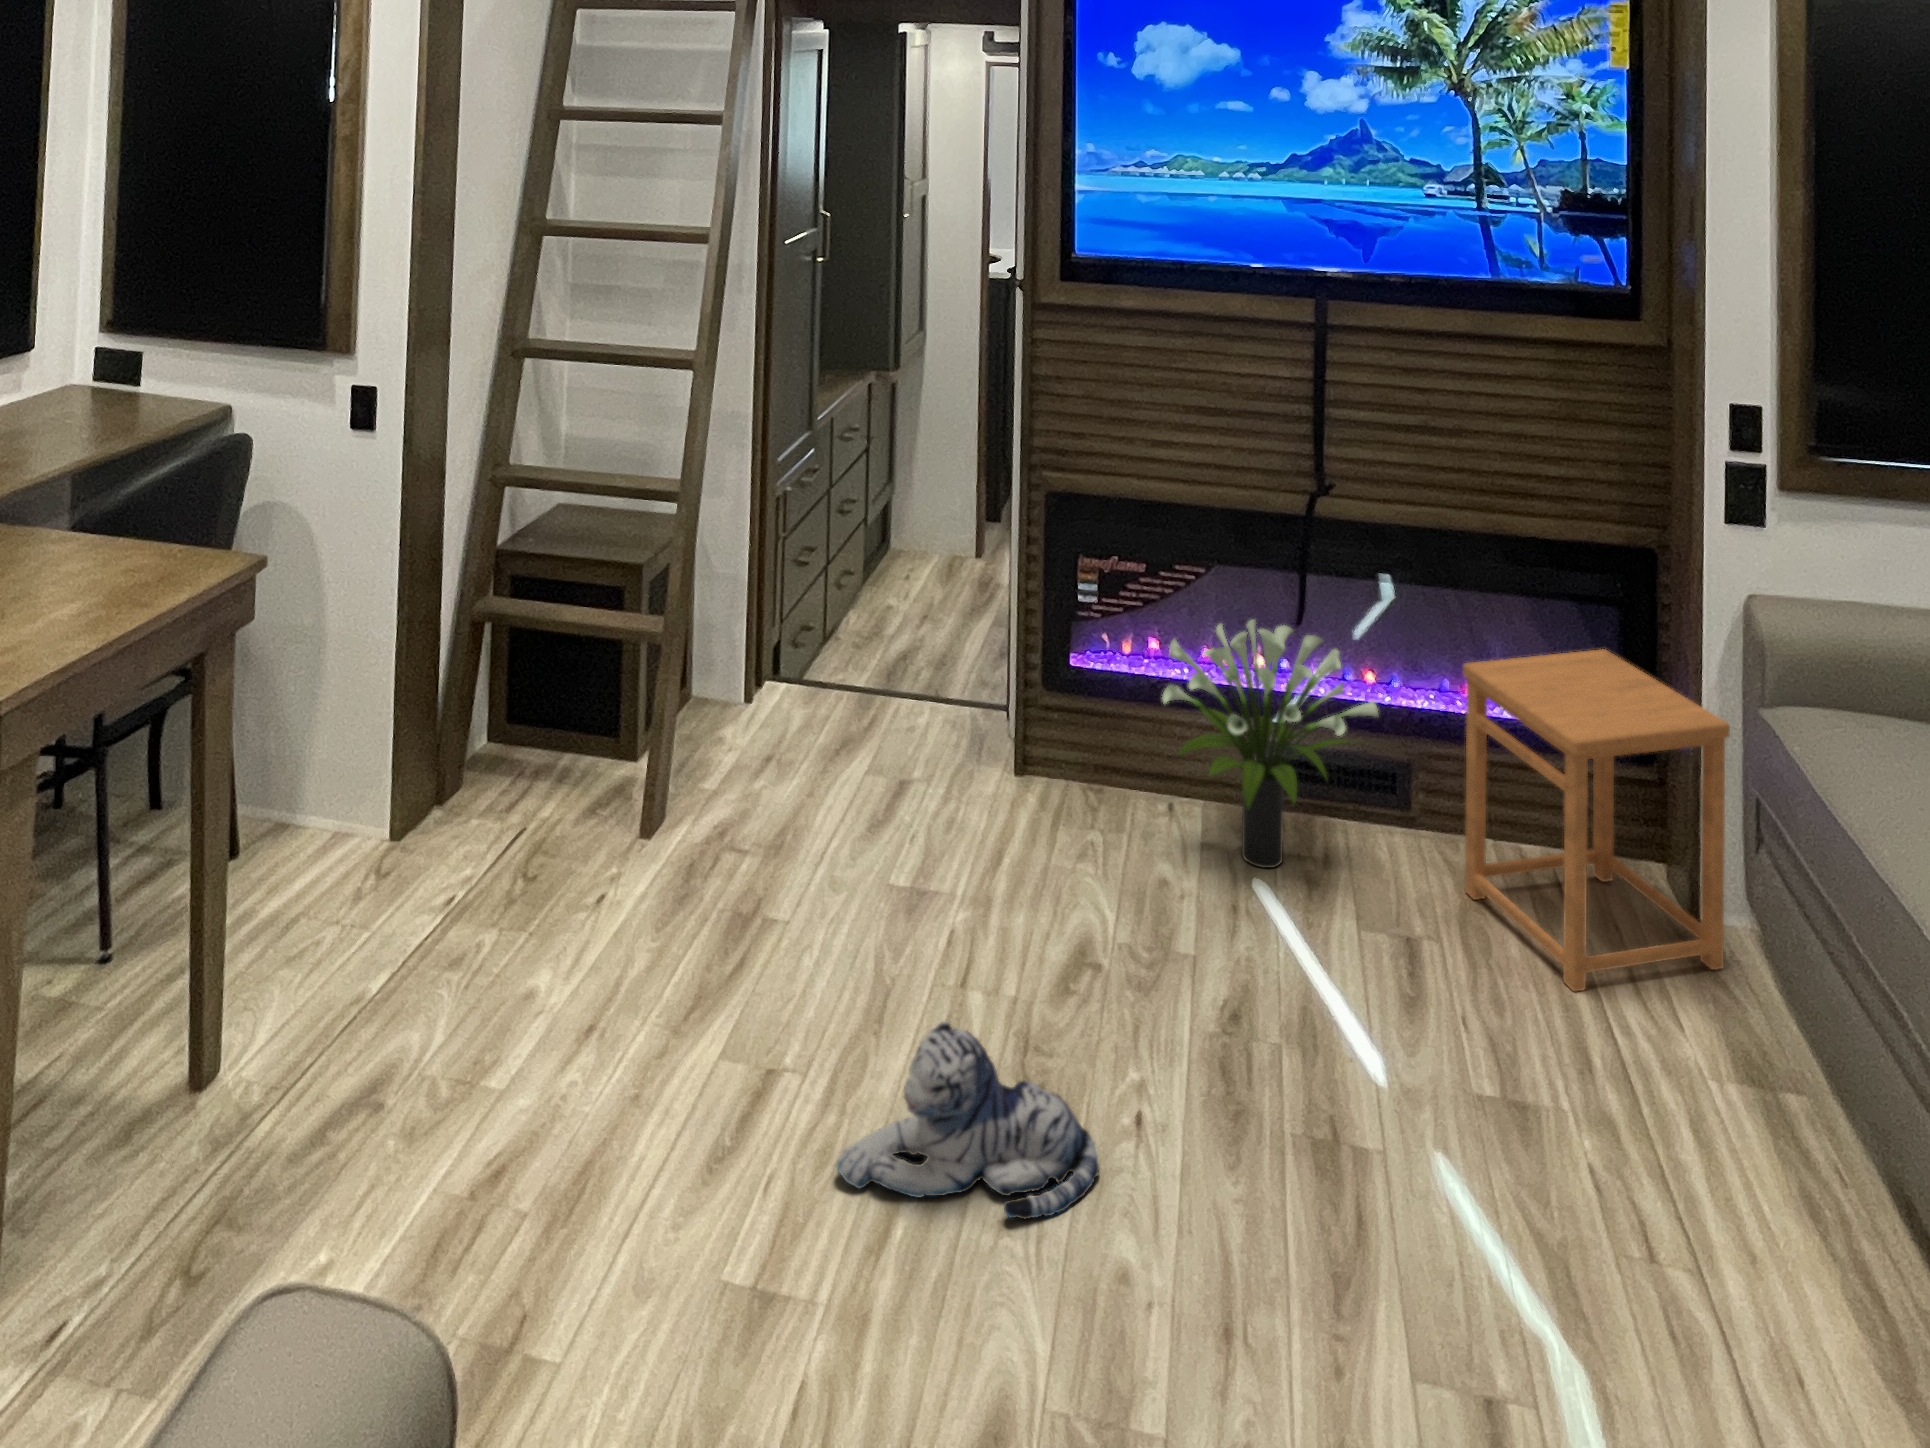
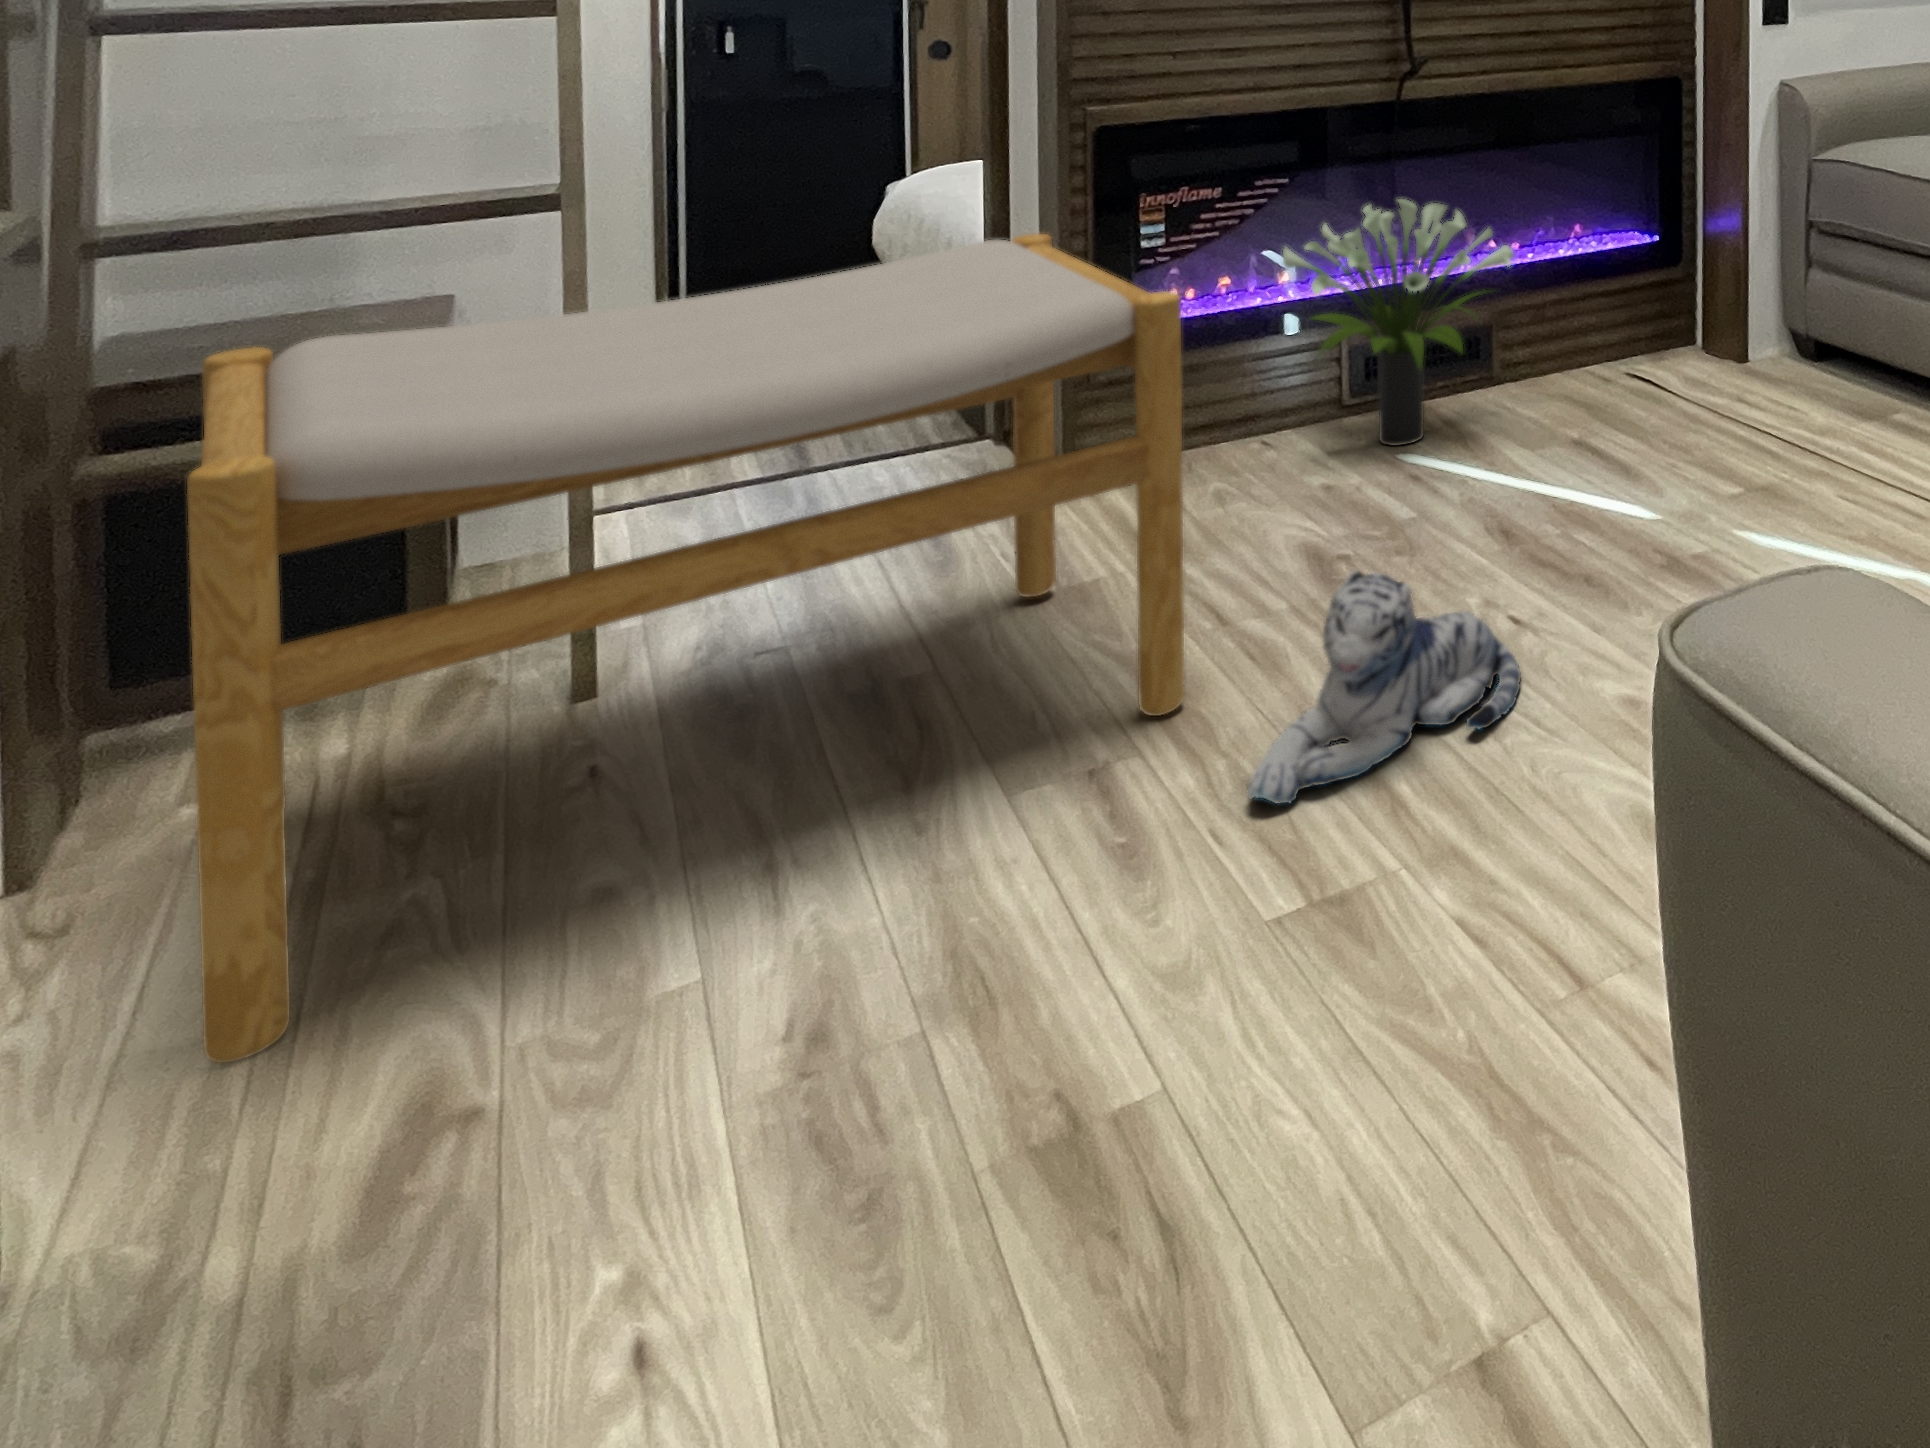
footstool: none [406,581,919,1052] -> present [187,234,1185,1063]
side table: present [1463,649,1730,992] -> none [1582,161,1796,418]

